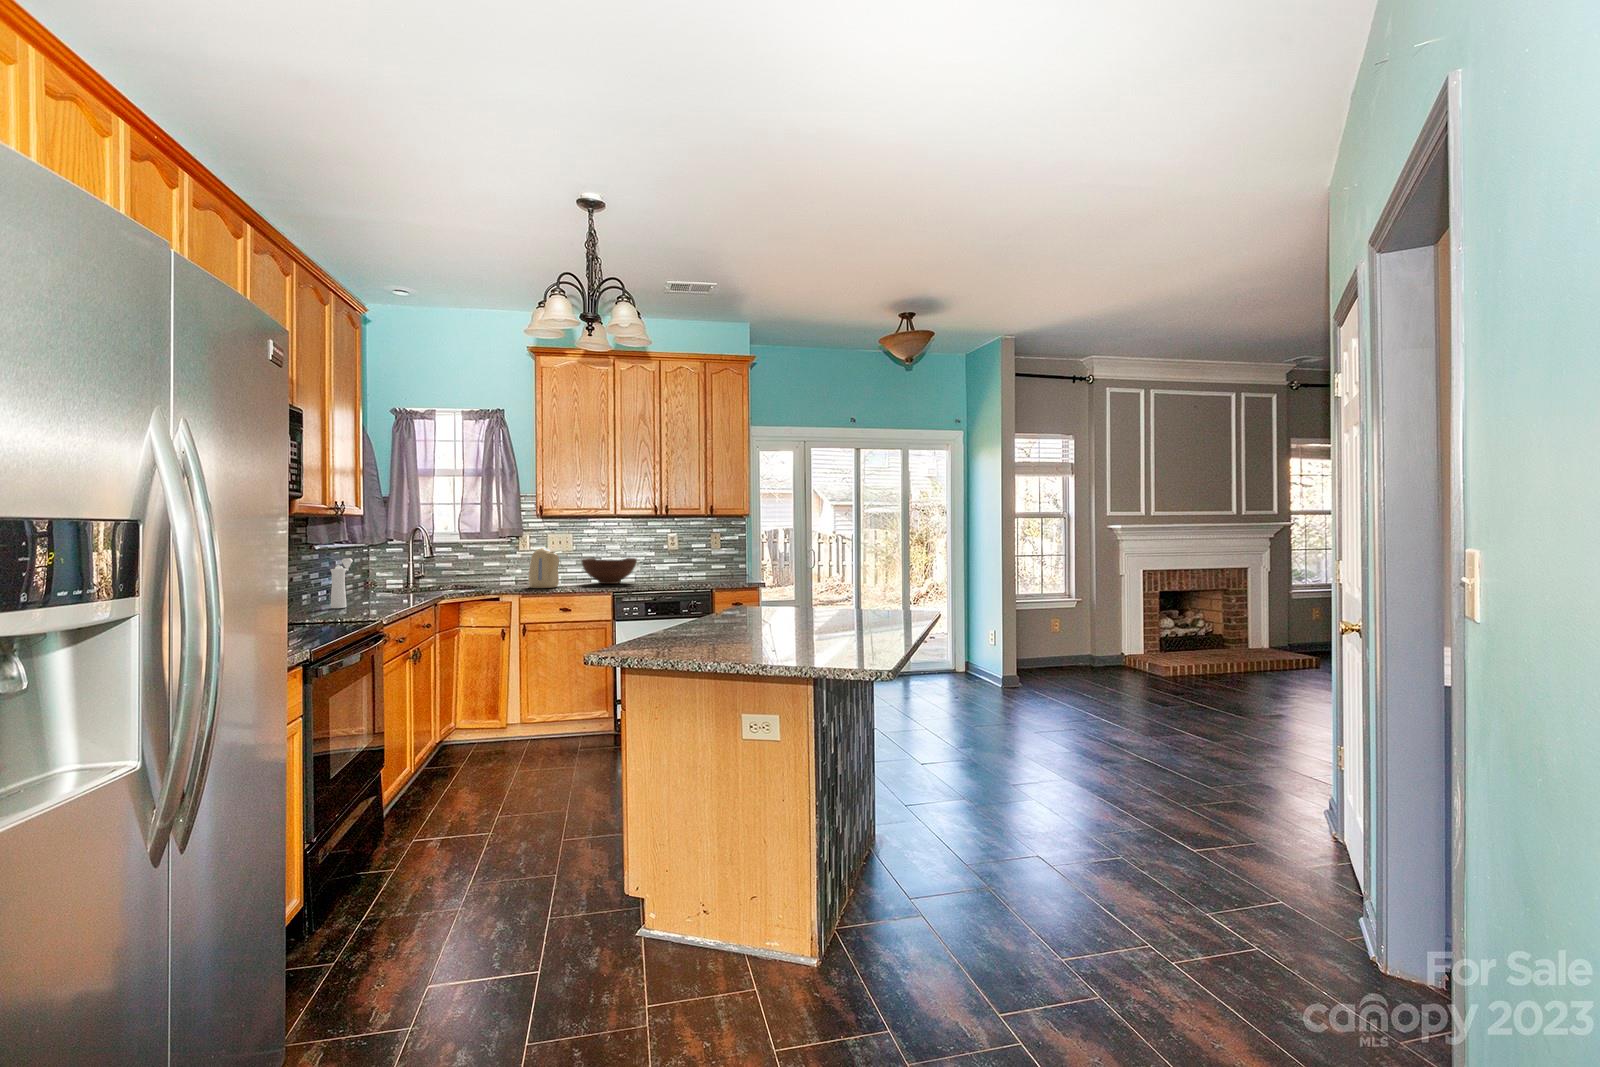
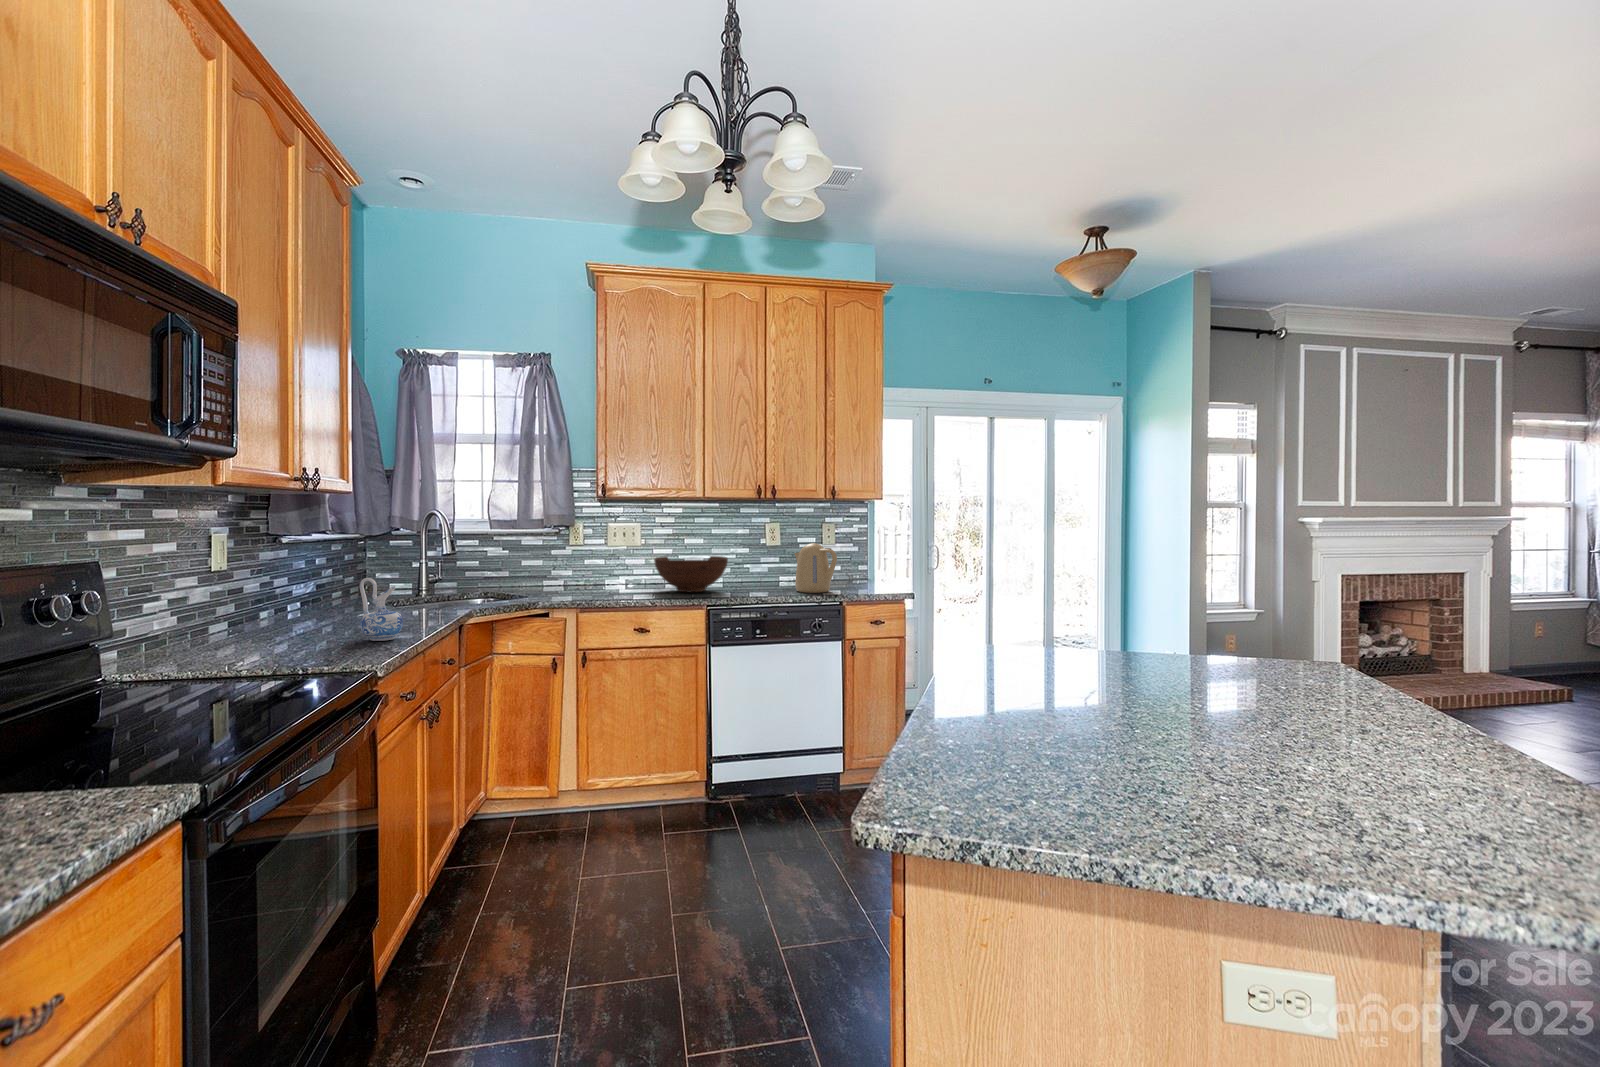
kettle: present [528,548,559,588] -> present [794,543,837,593]
pepper mill: present [330,558,353,608] -> none [299,560,336,640]
ceramic pitcher: none [369,569,396,608] -> present [360,578,403,641]

